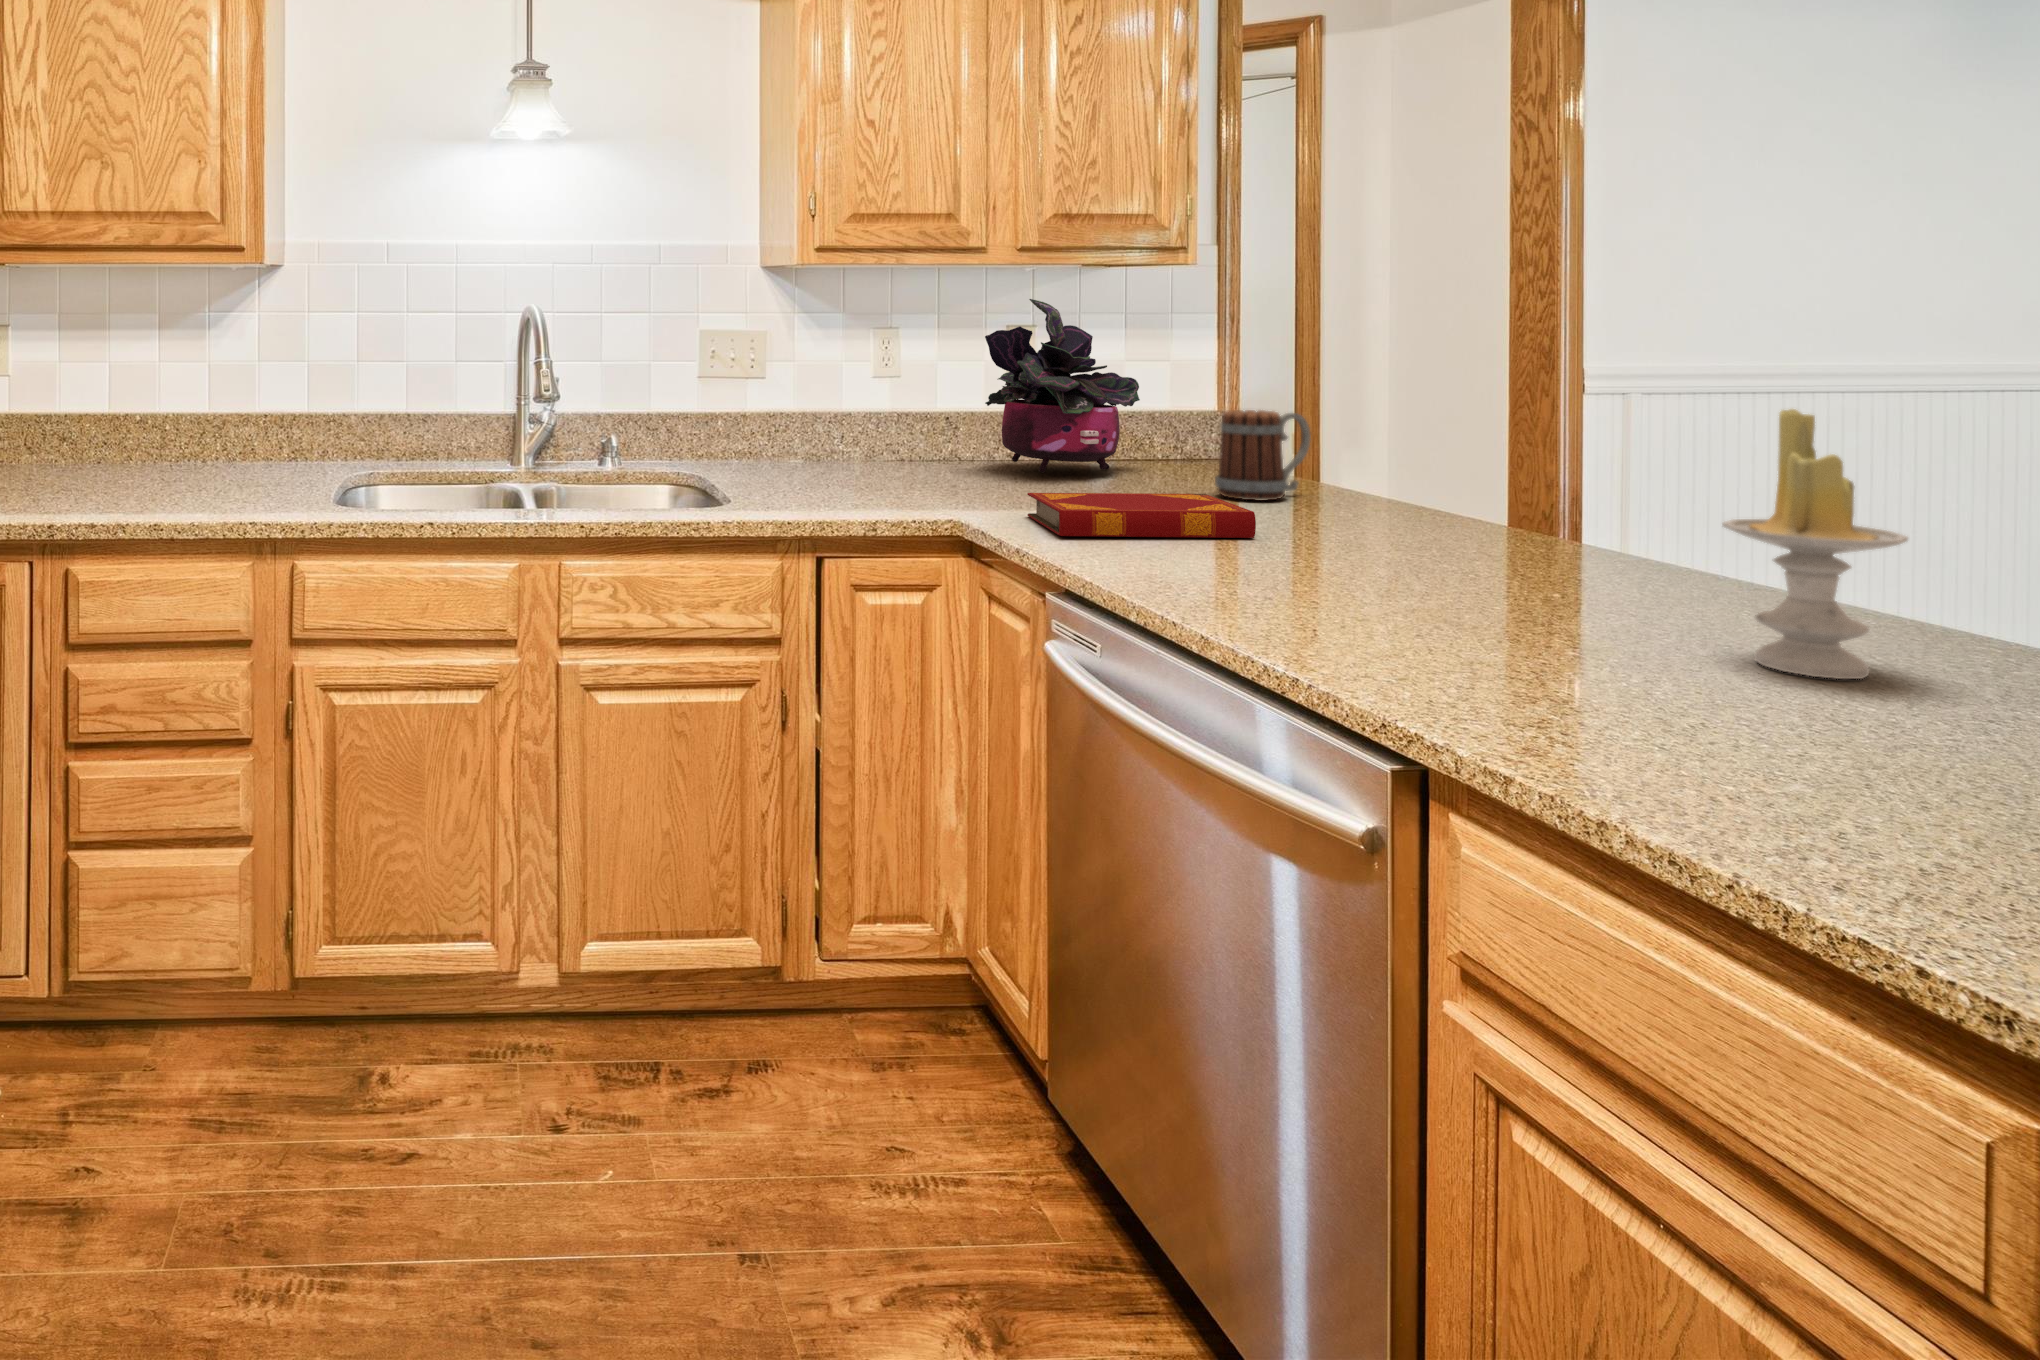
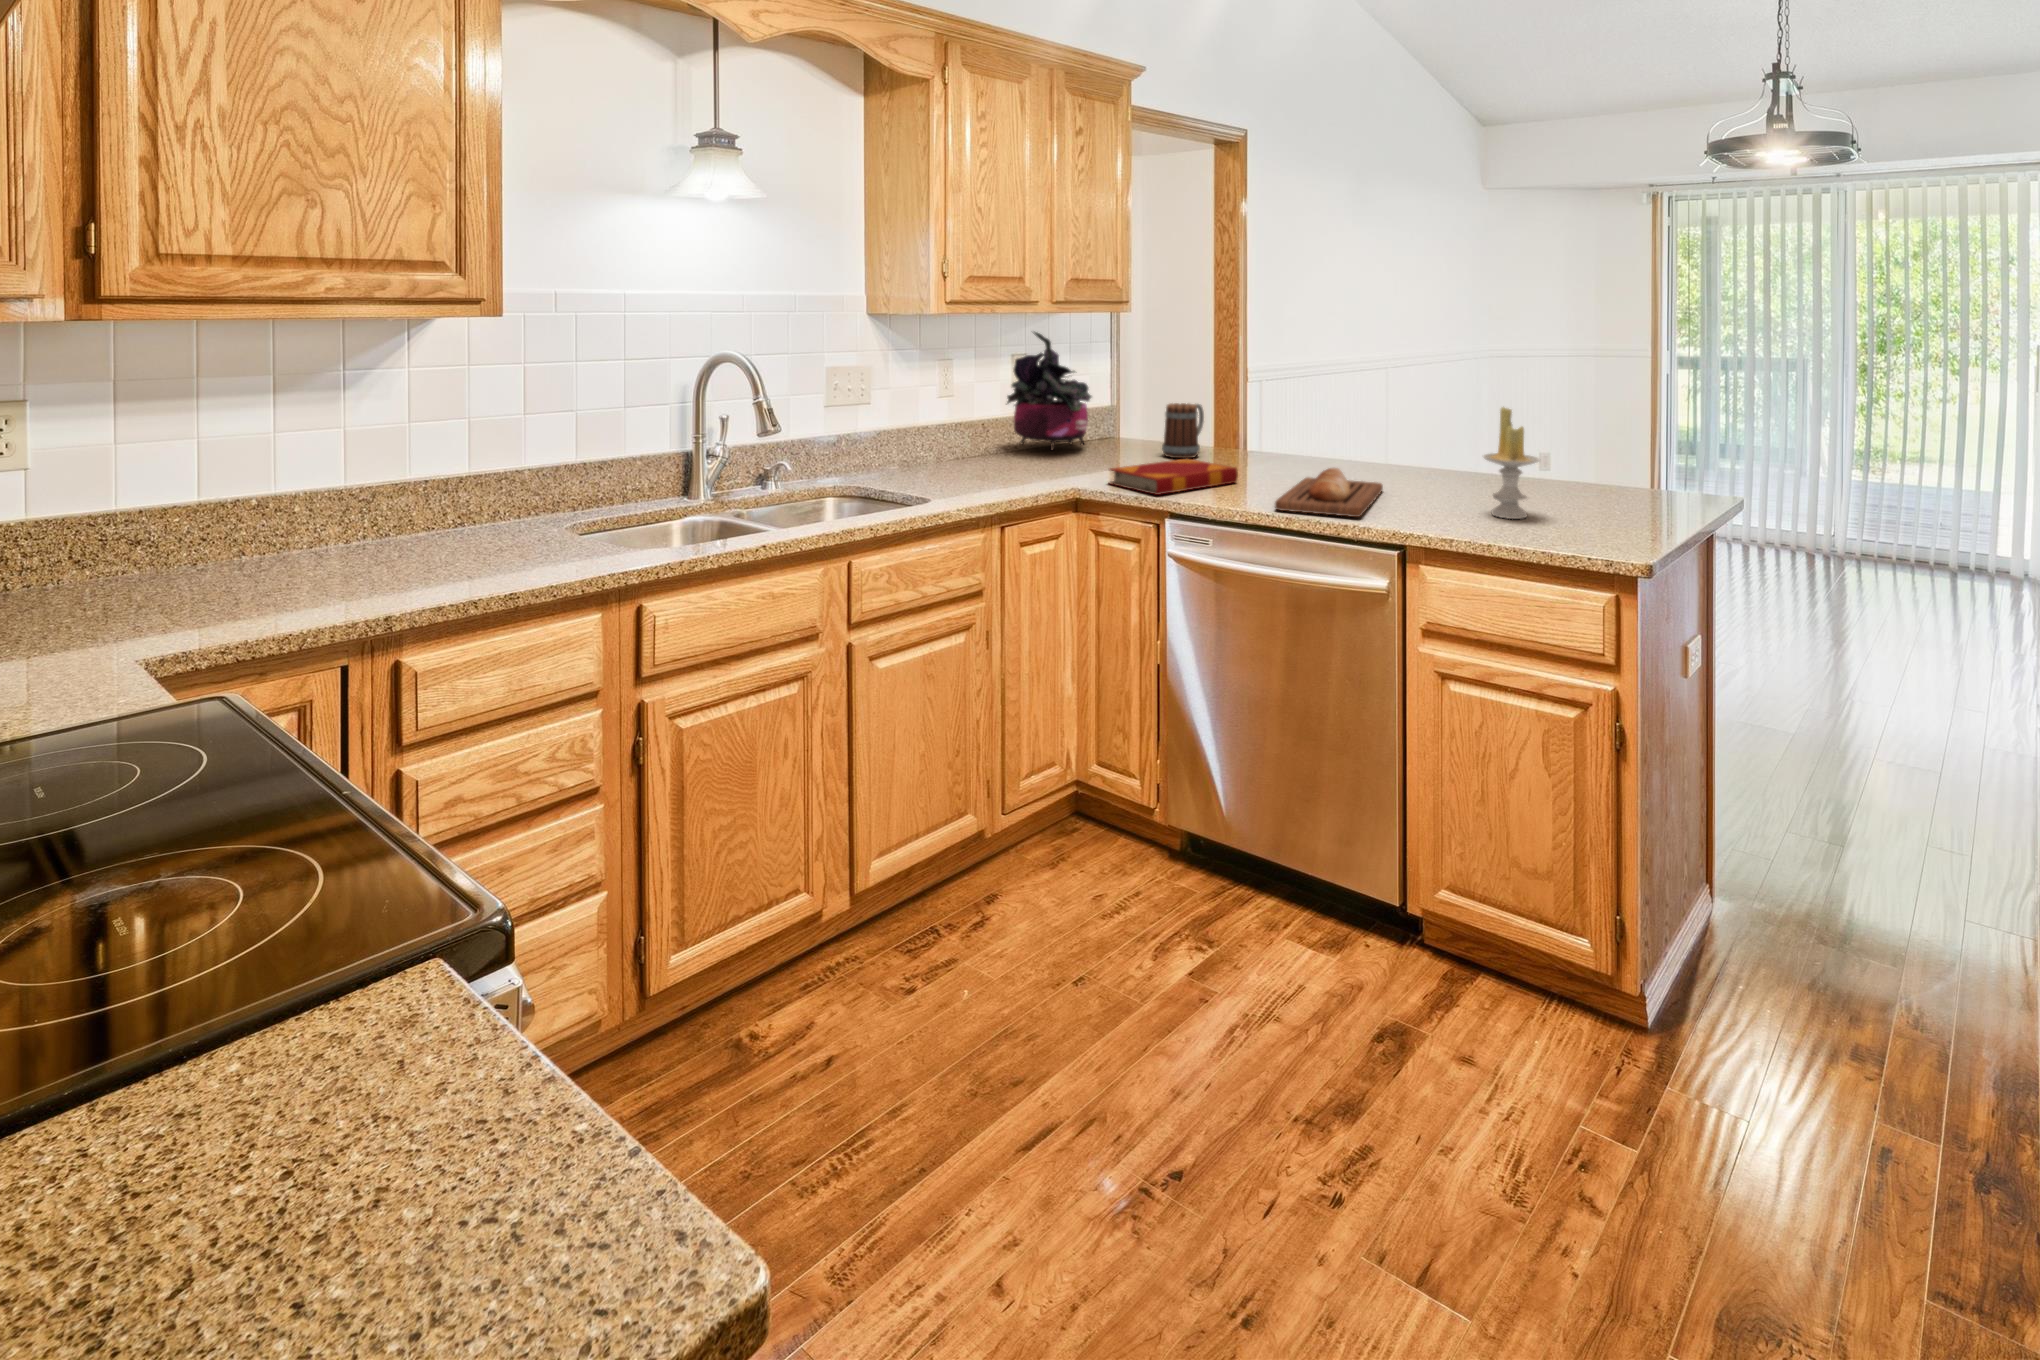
bread loaf: none [1217,525,1553,612] -> present [1275,468,1383,517]

